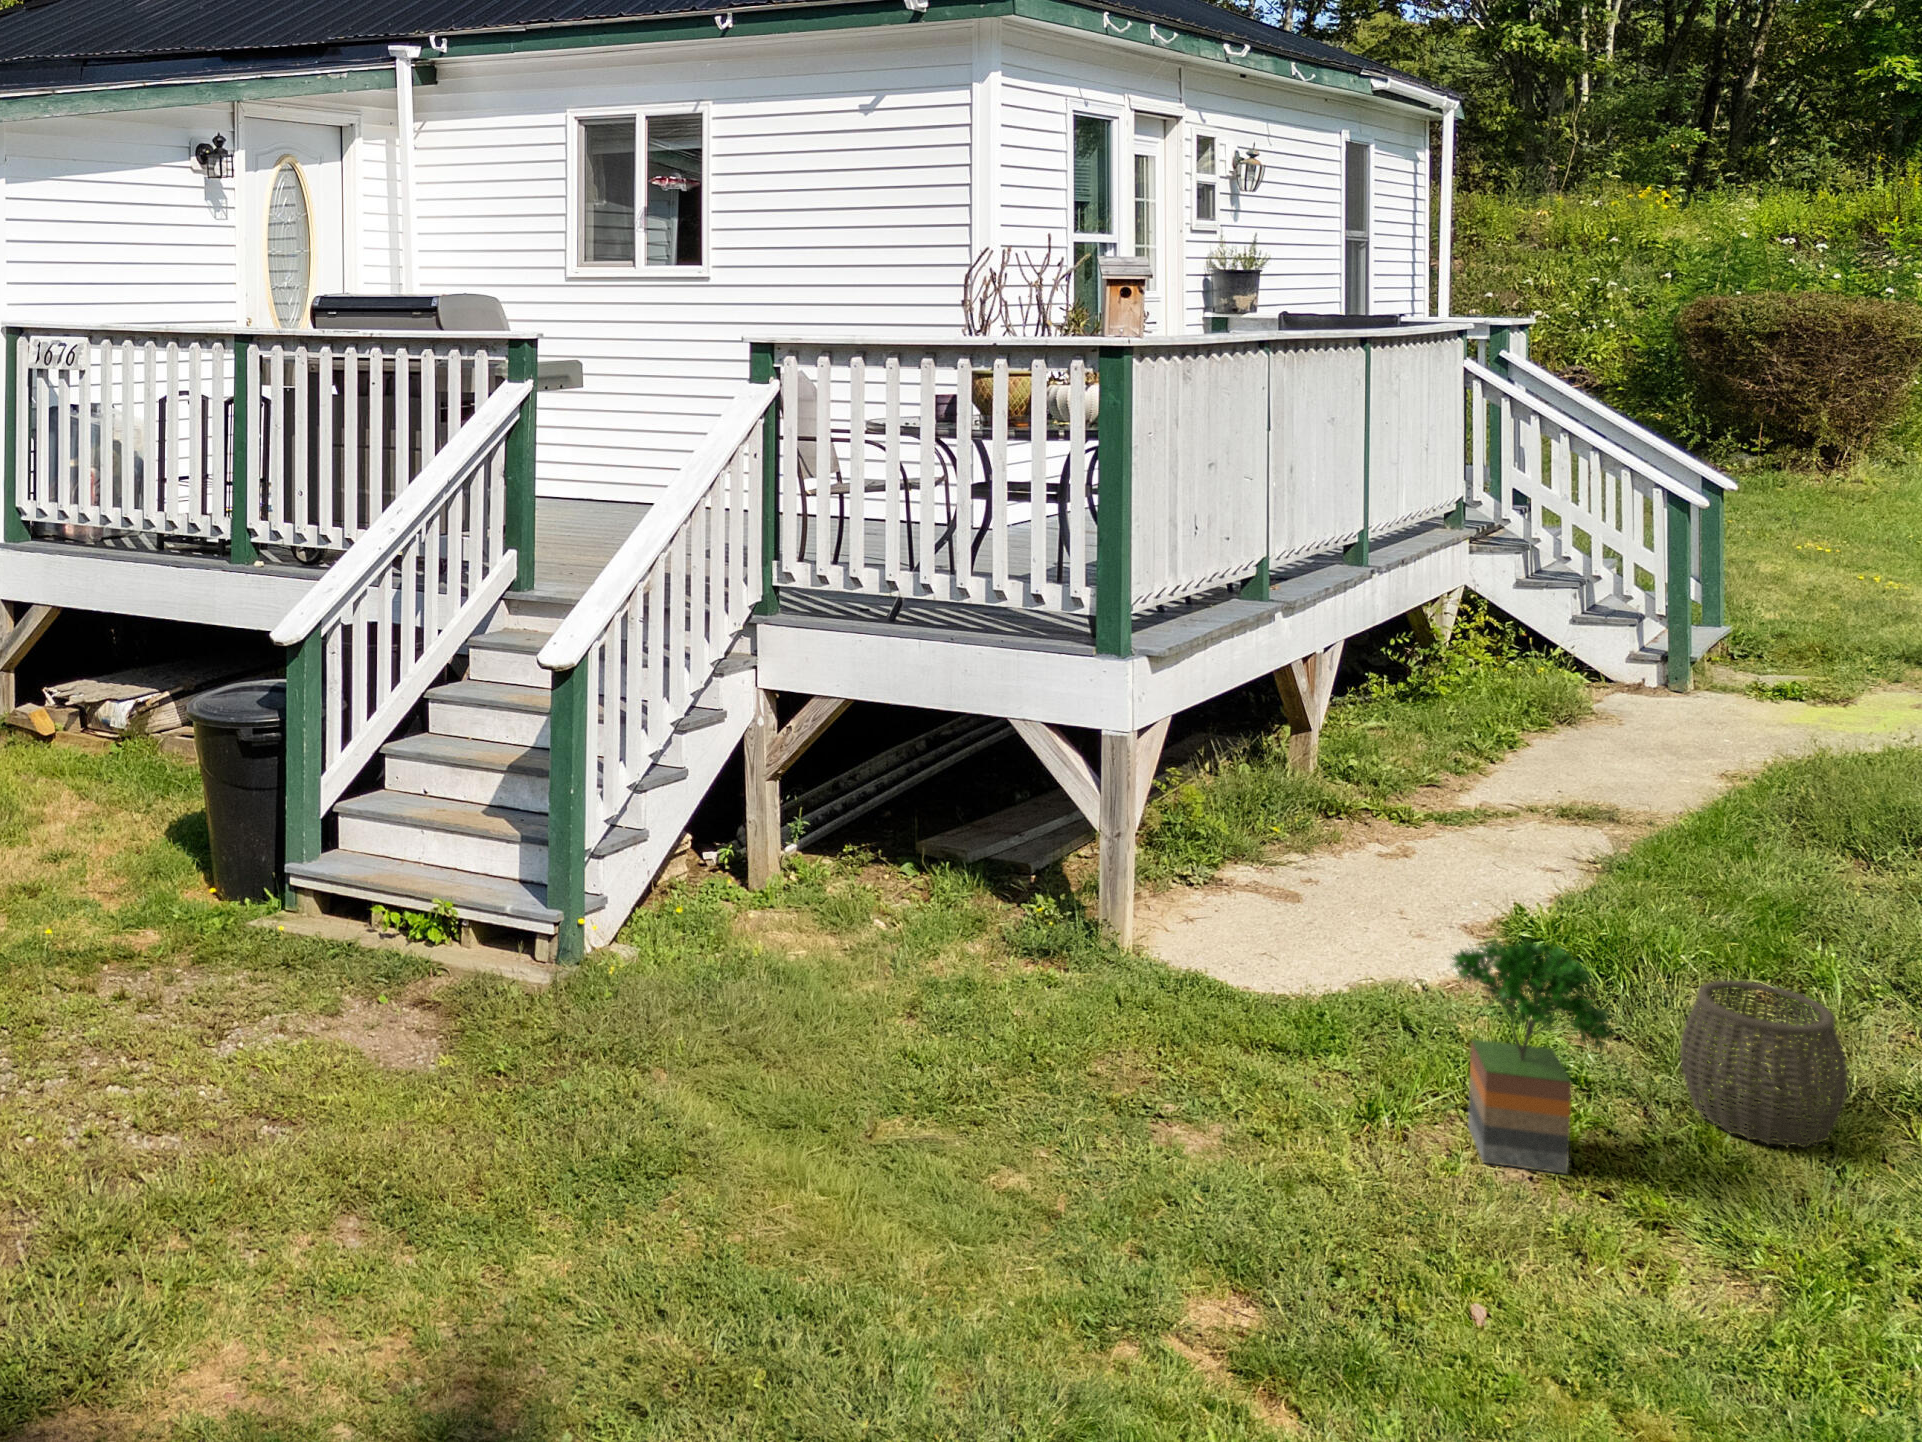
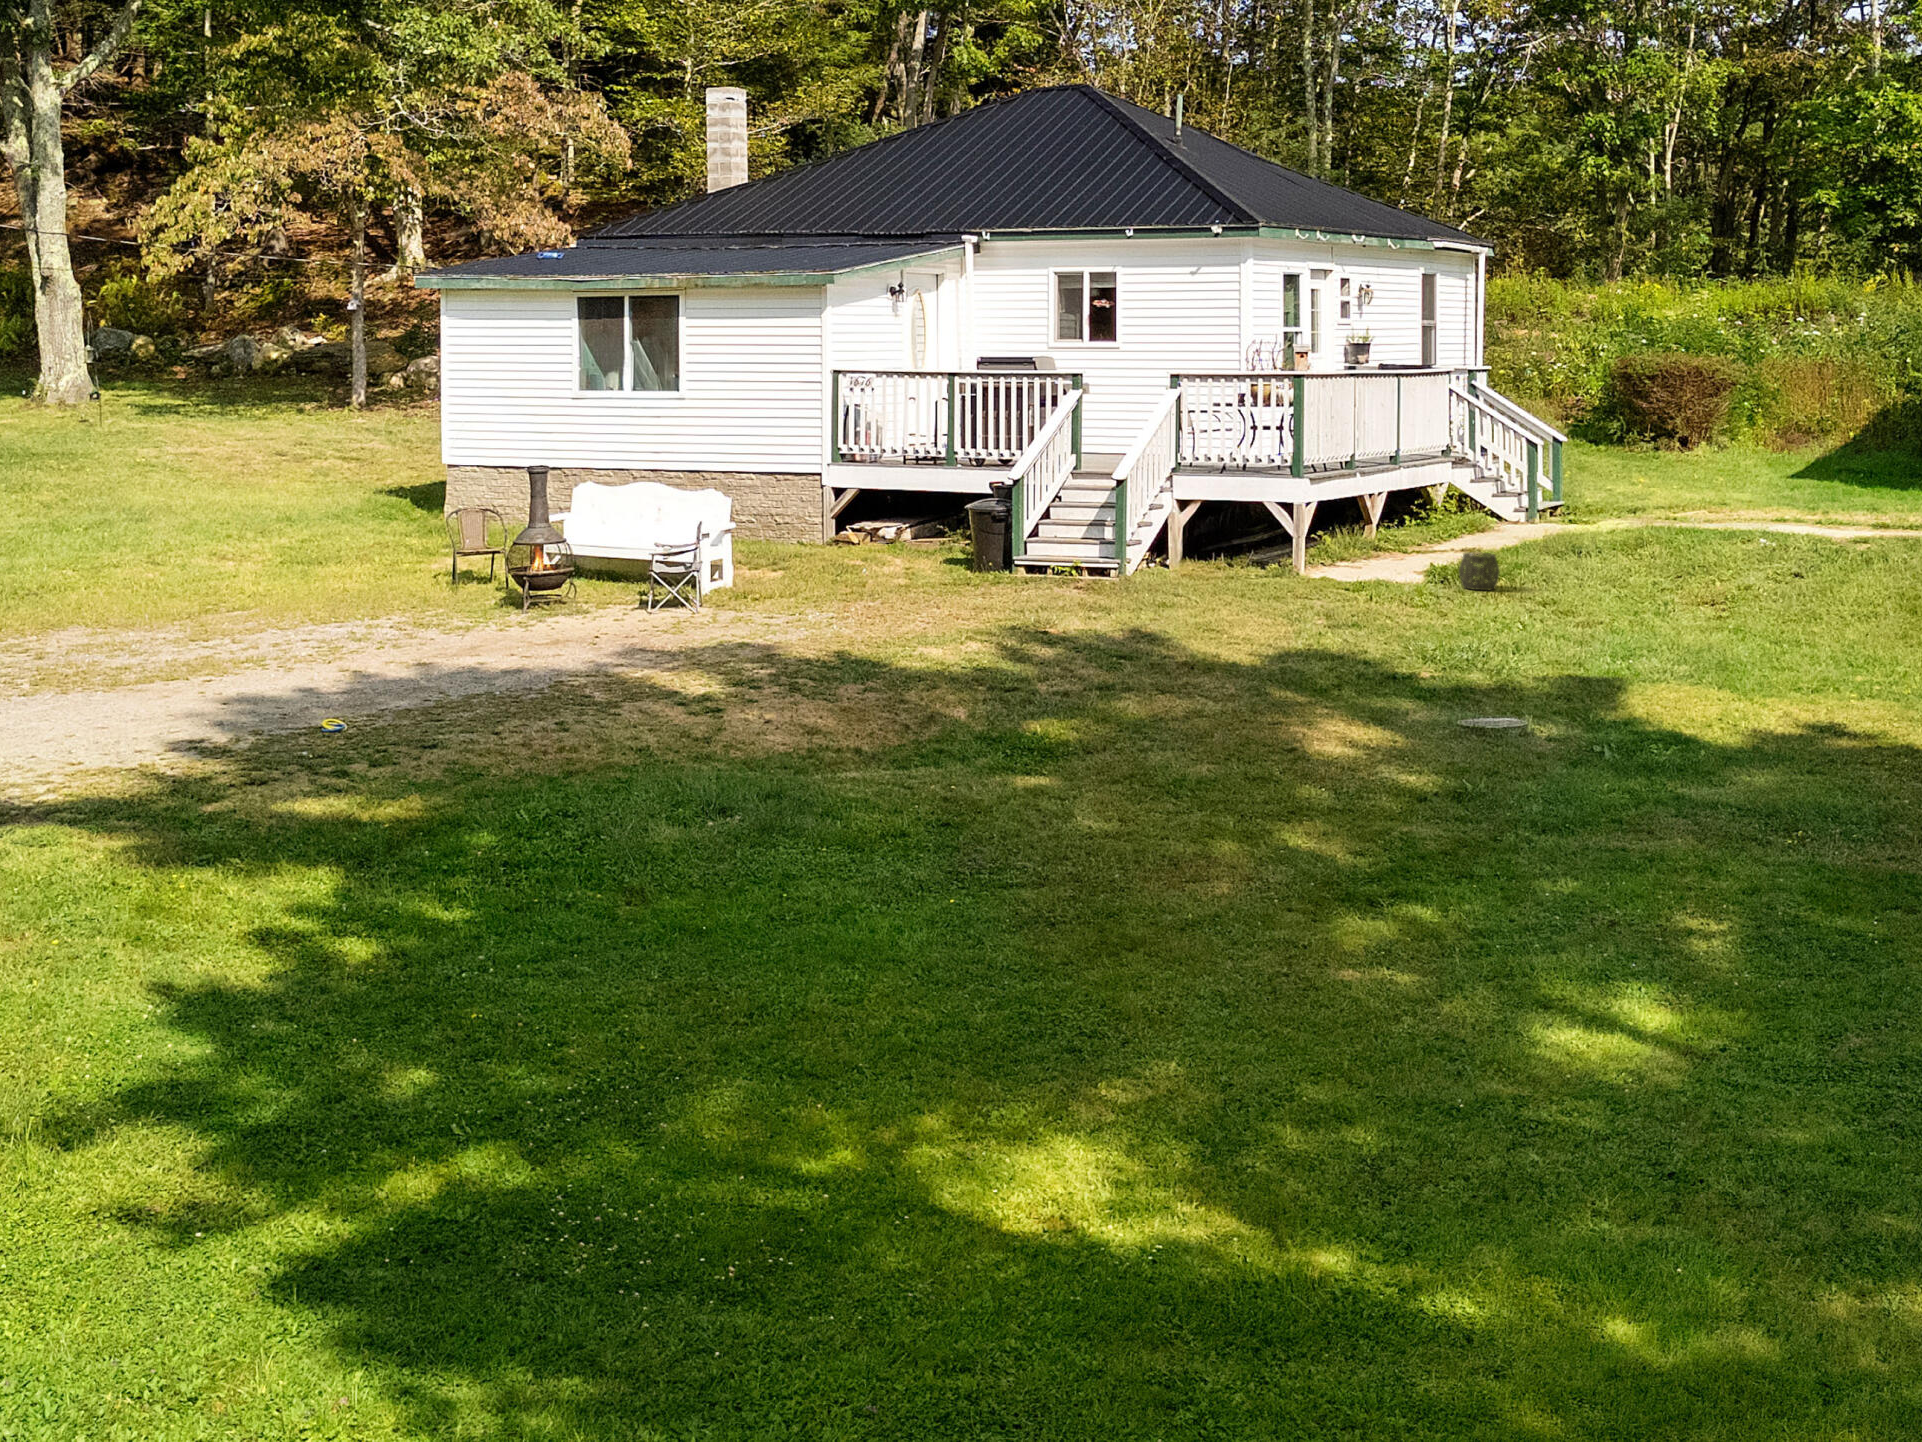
potted tree: present [1452,939,1610,1174] -> none [1392,534,1433,594]

